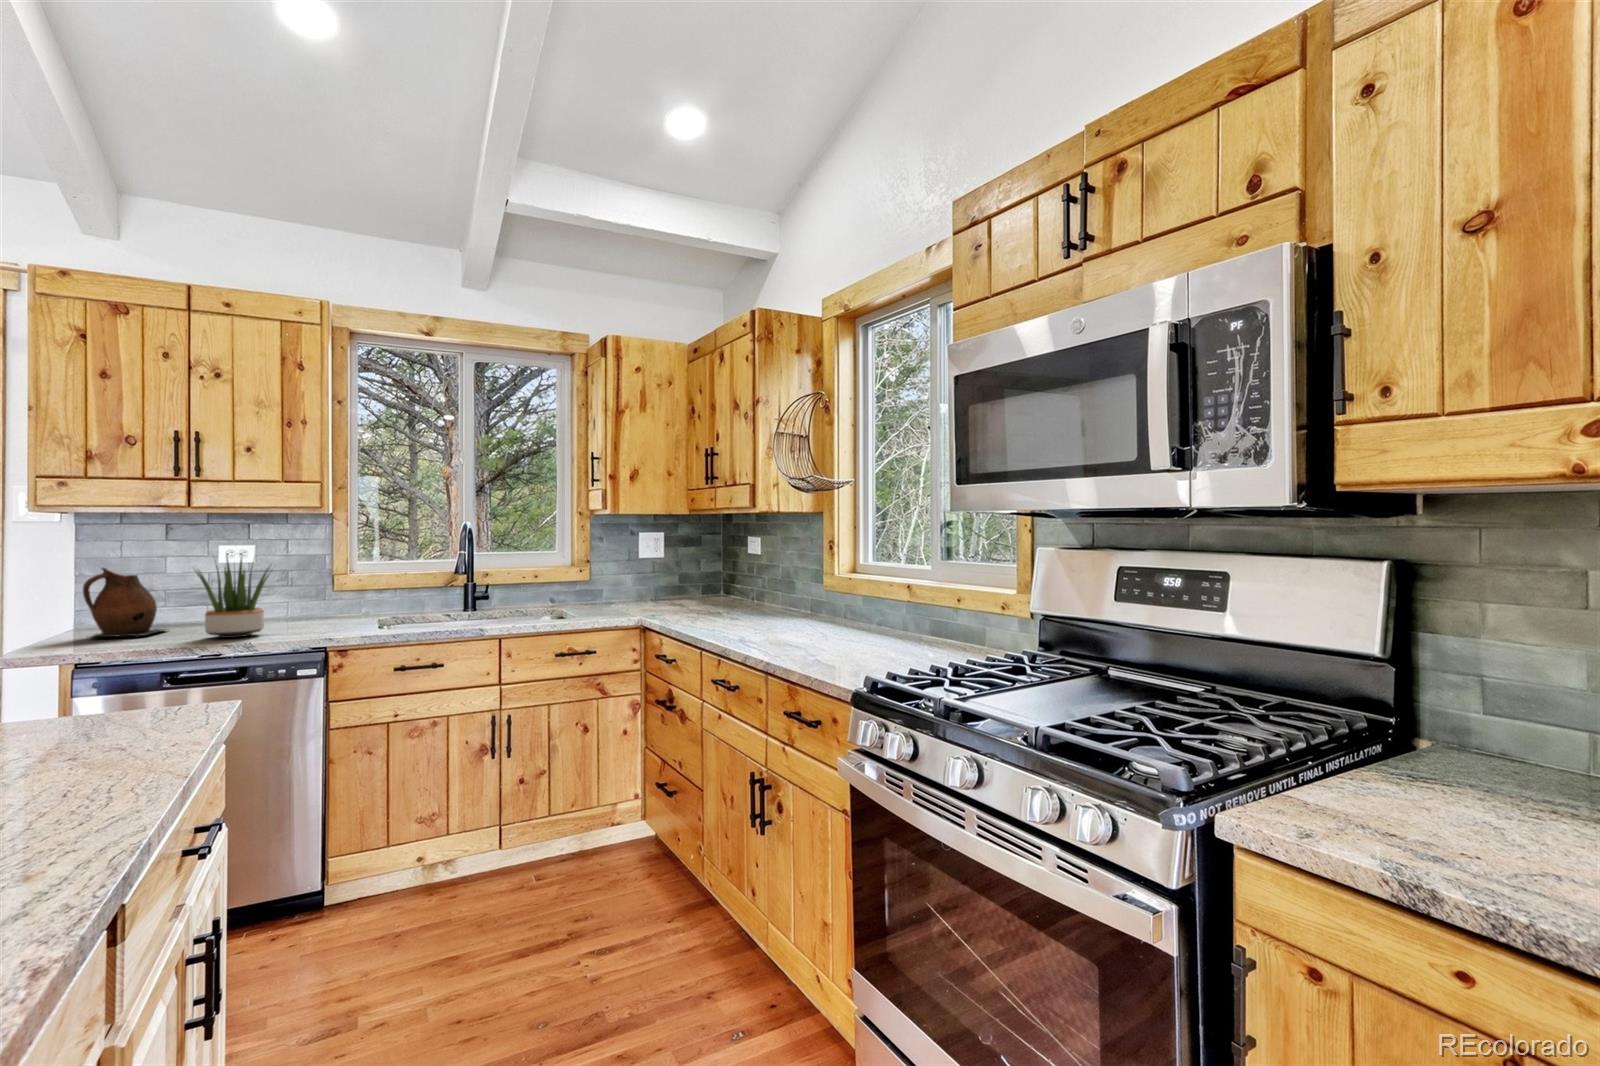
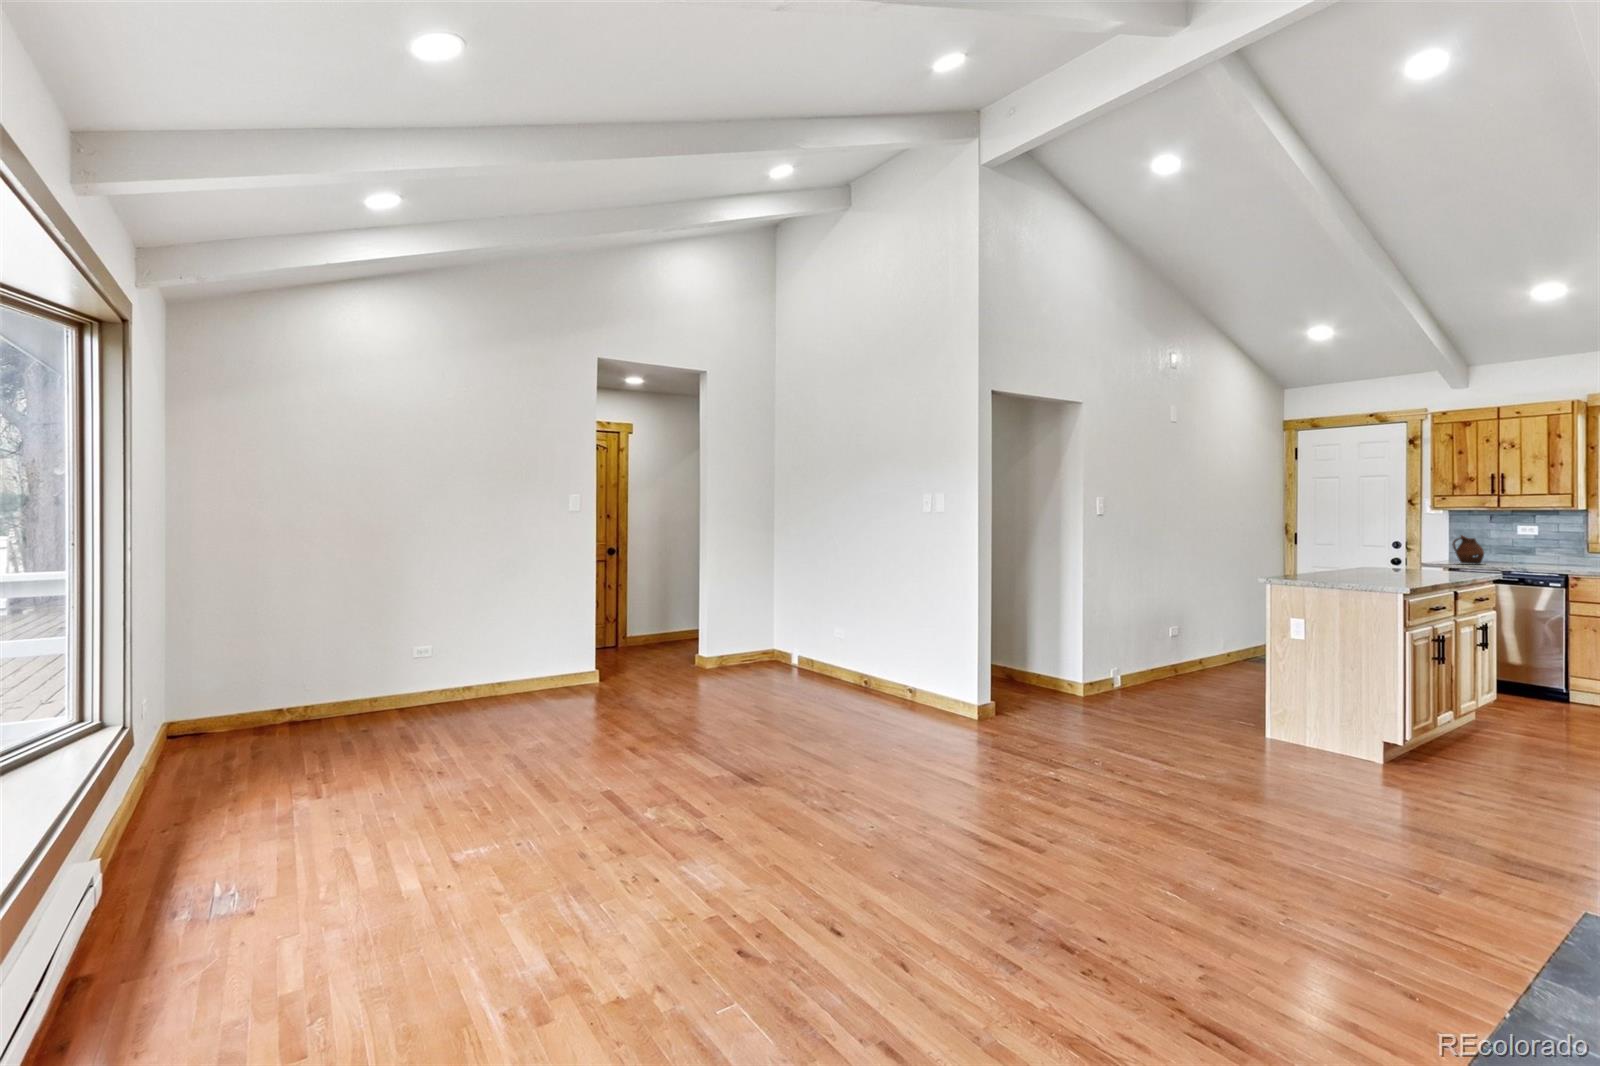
potted plant: present [196,557,270,638] -> none [1498,528,1542,566]

